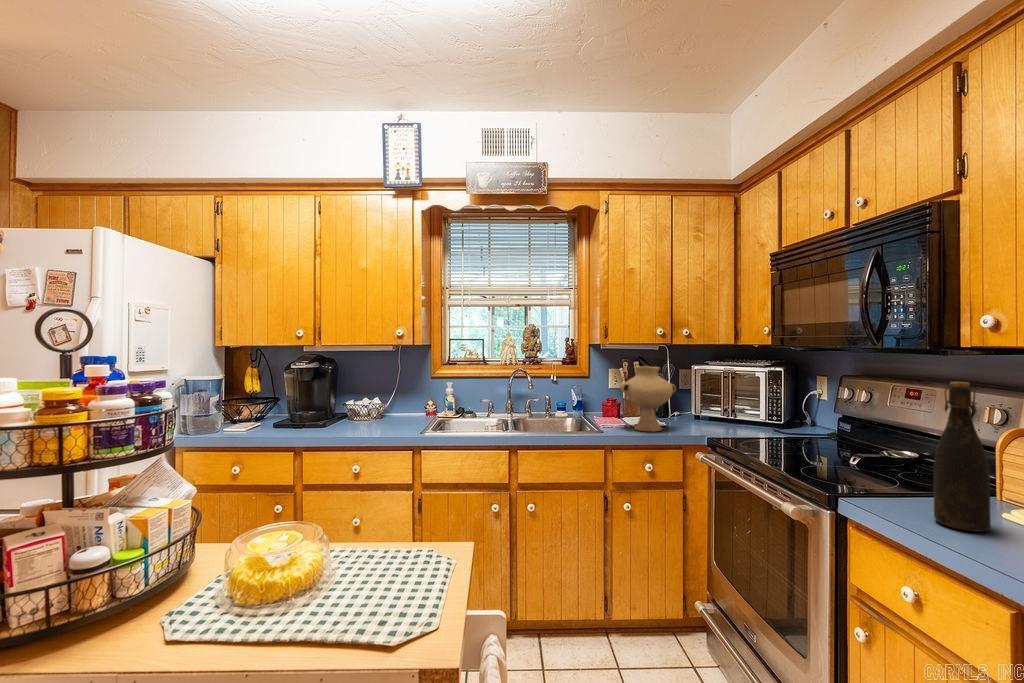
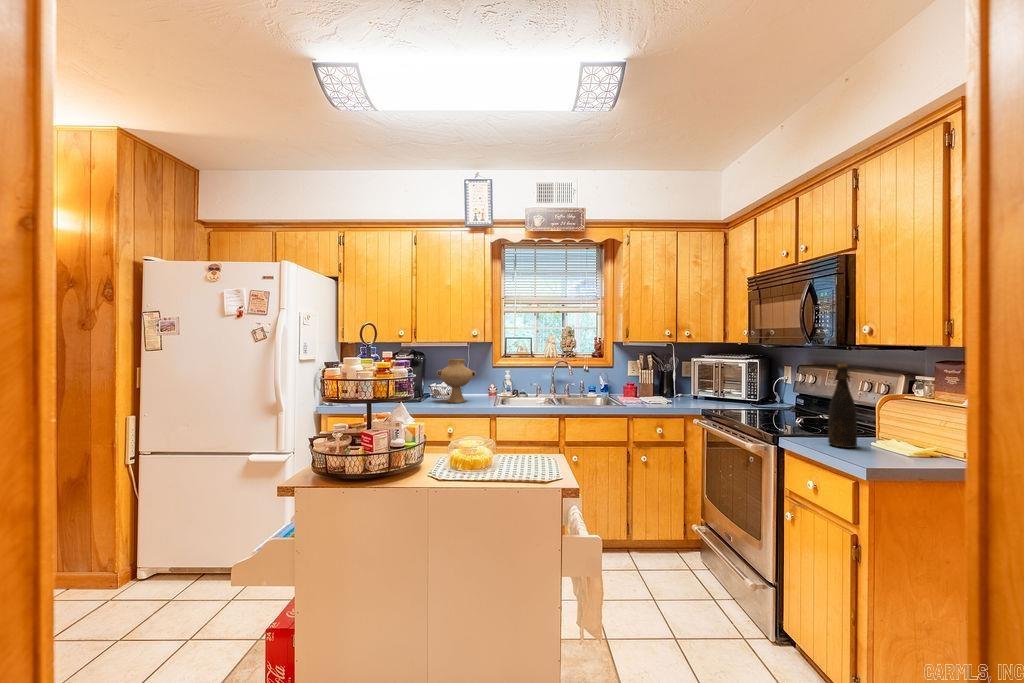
vase: present [620,366,676,431] -> present [437,359,476,403]

